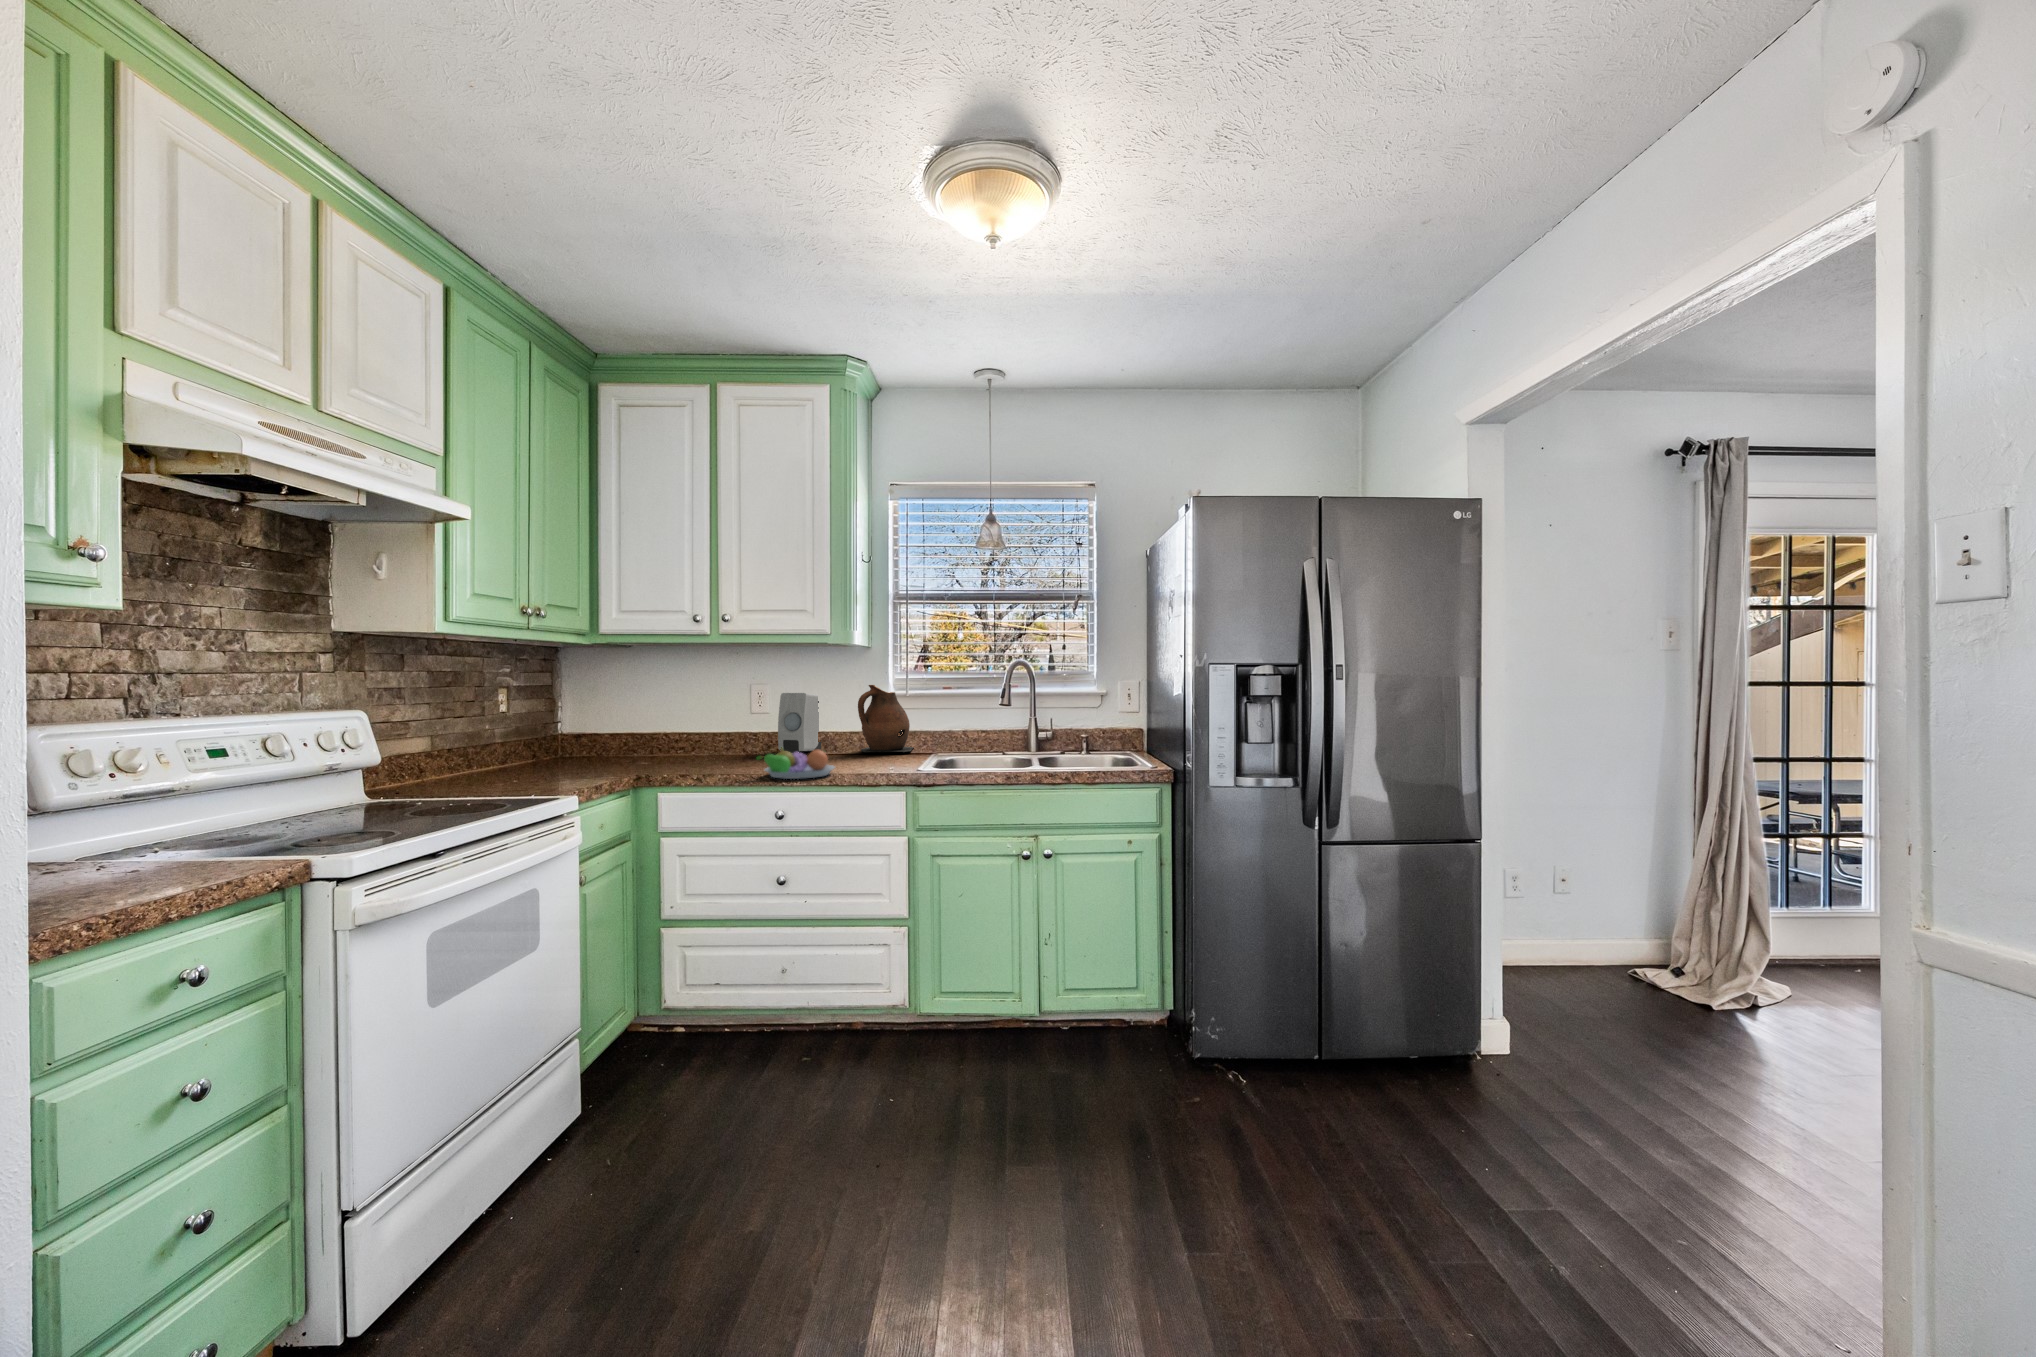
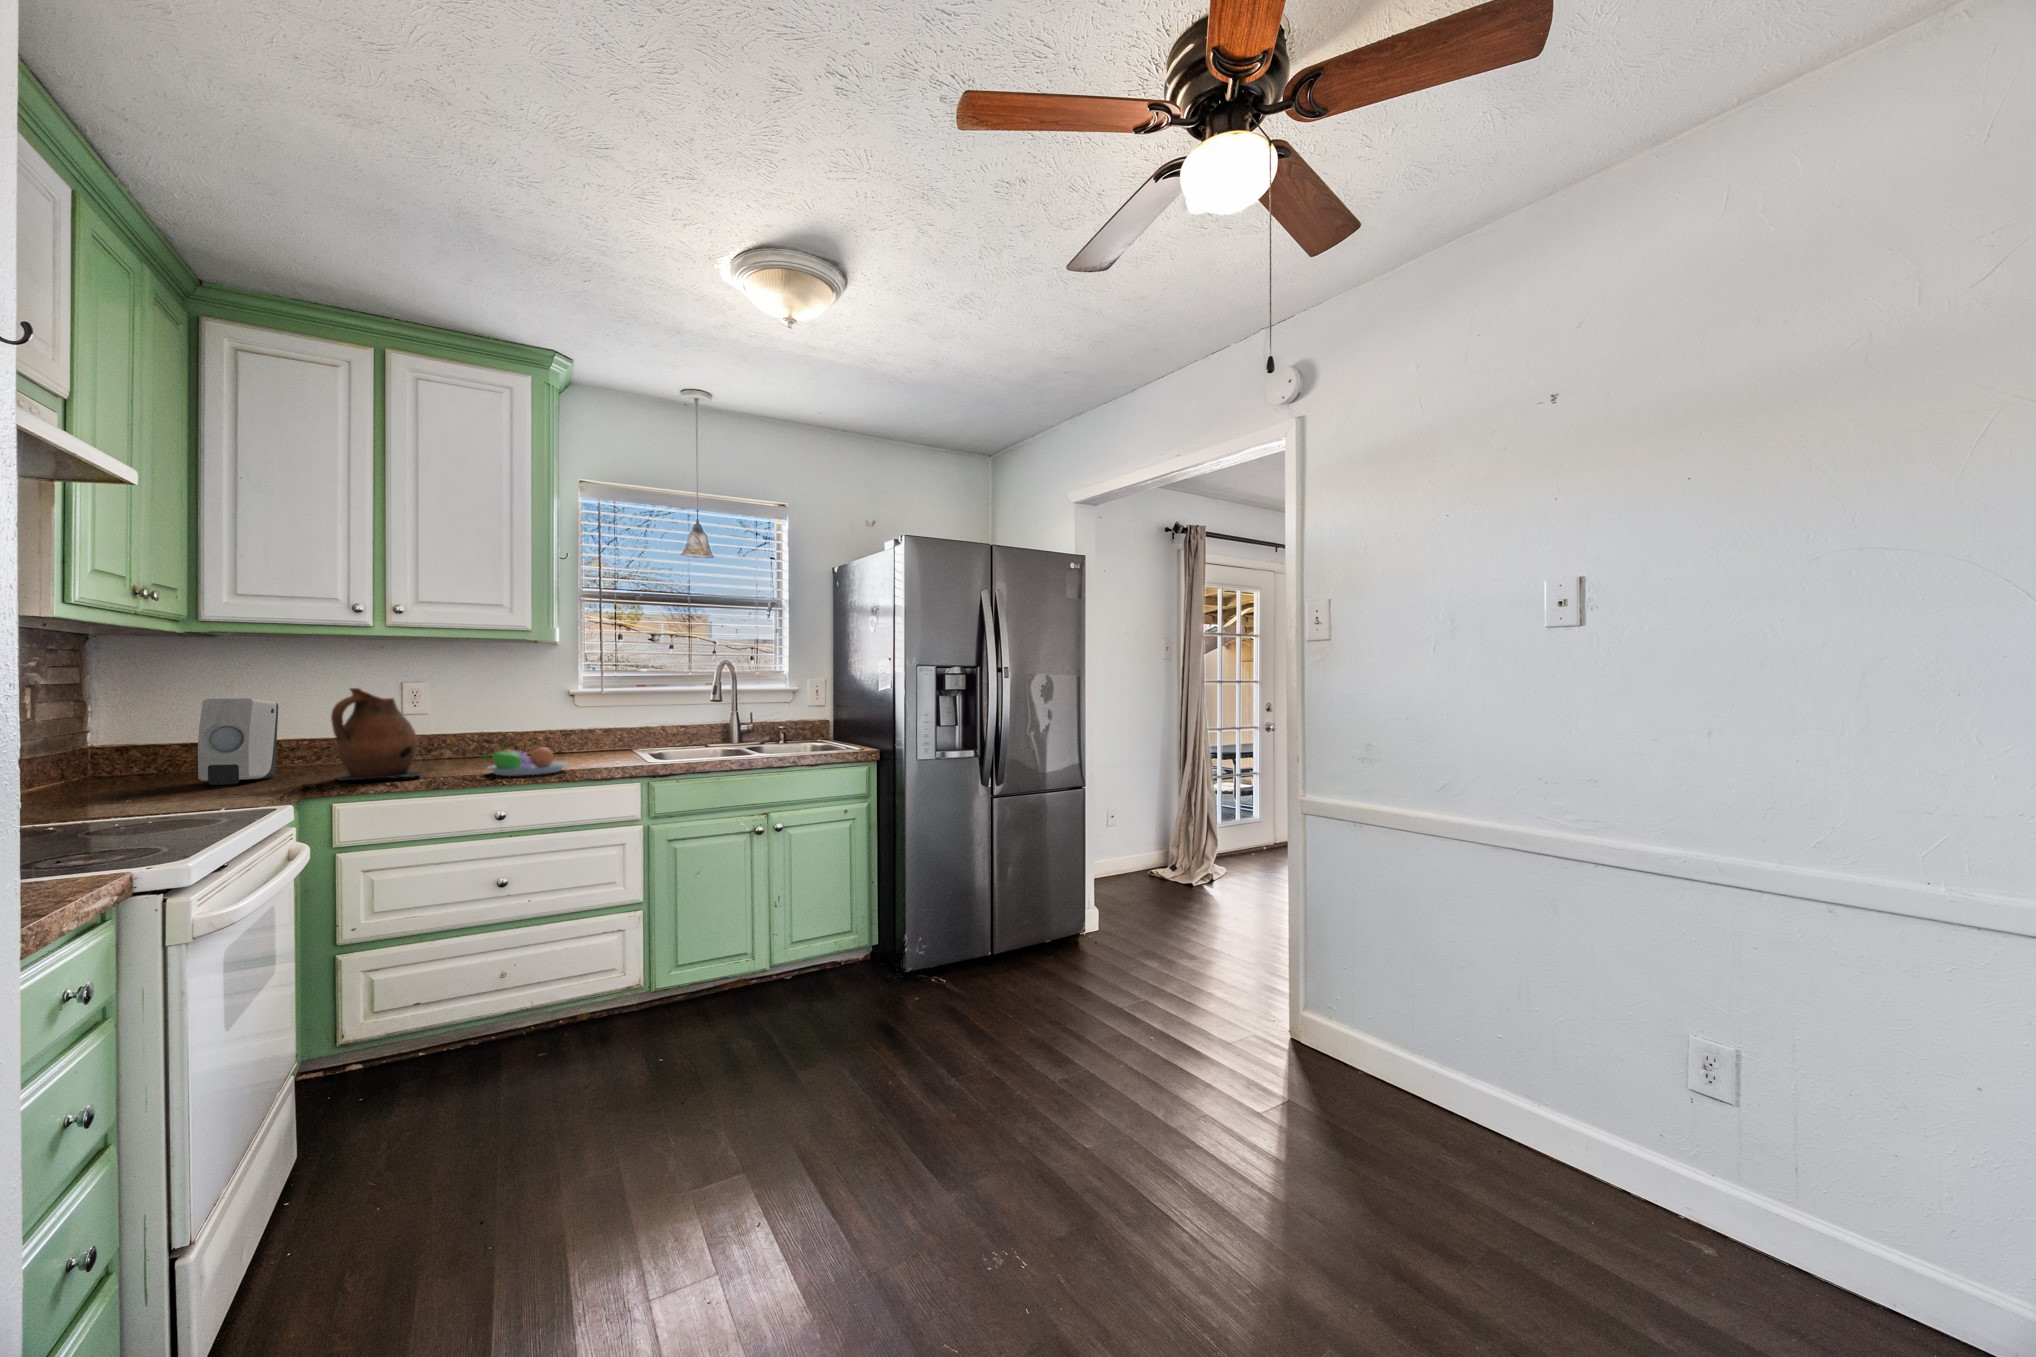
ceramic pitcher: present [858,685,914,753] -> present [331,688,422,780]
soap dispenser: present [778,693,822,754] -> present [198,698,278,785]

